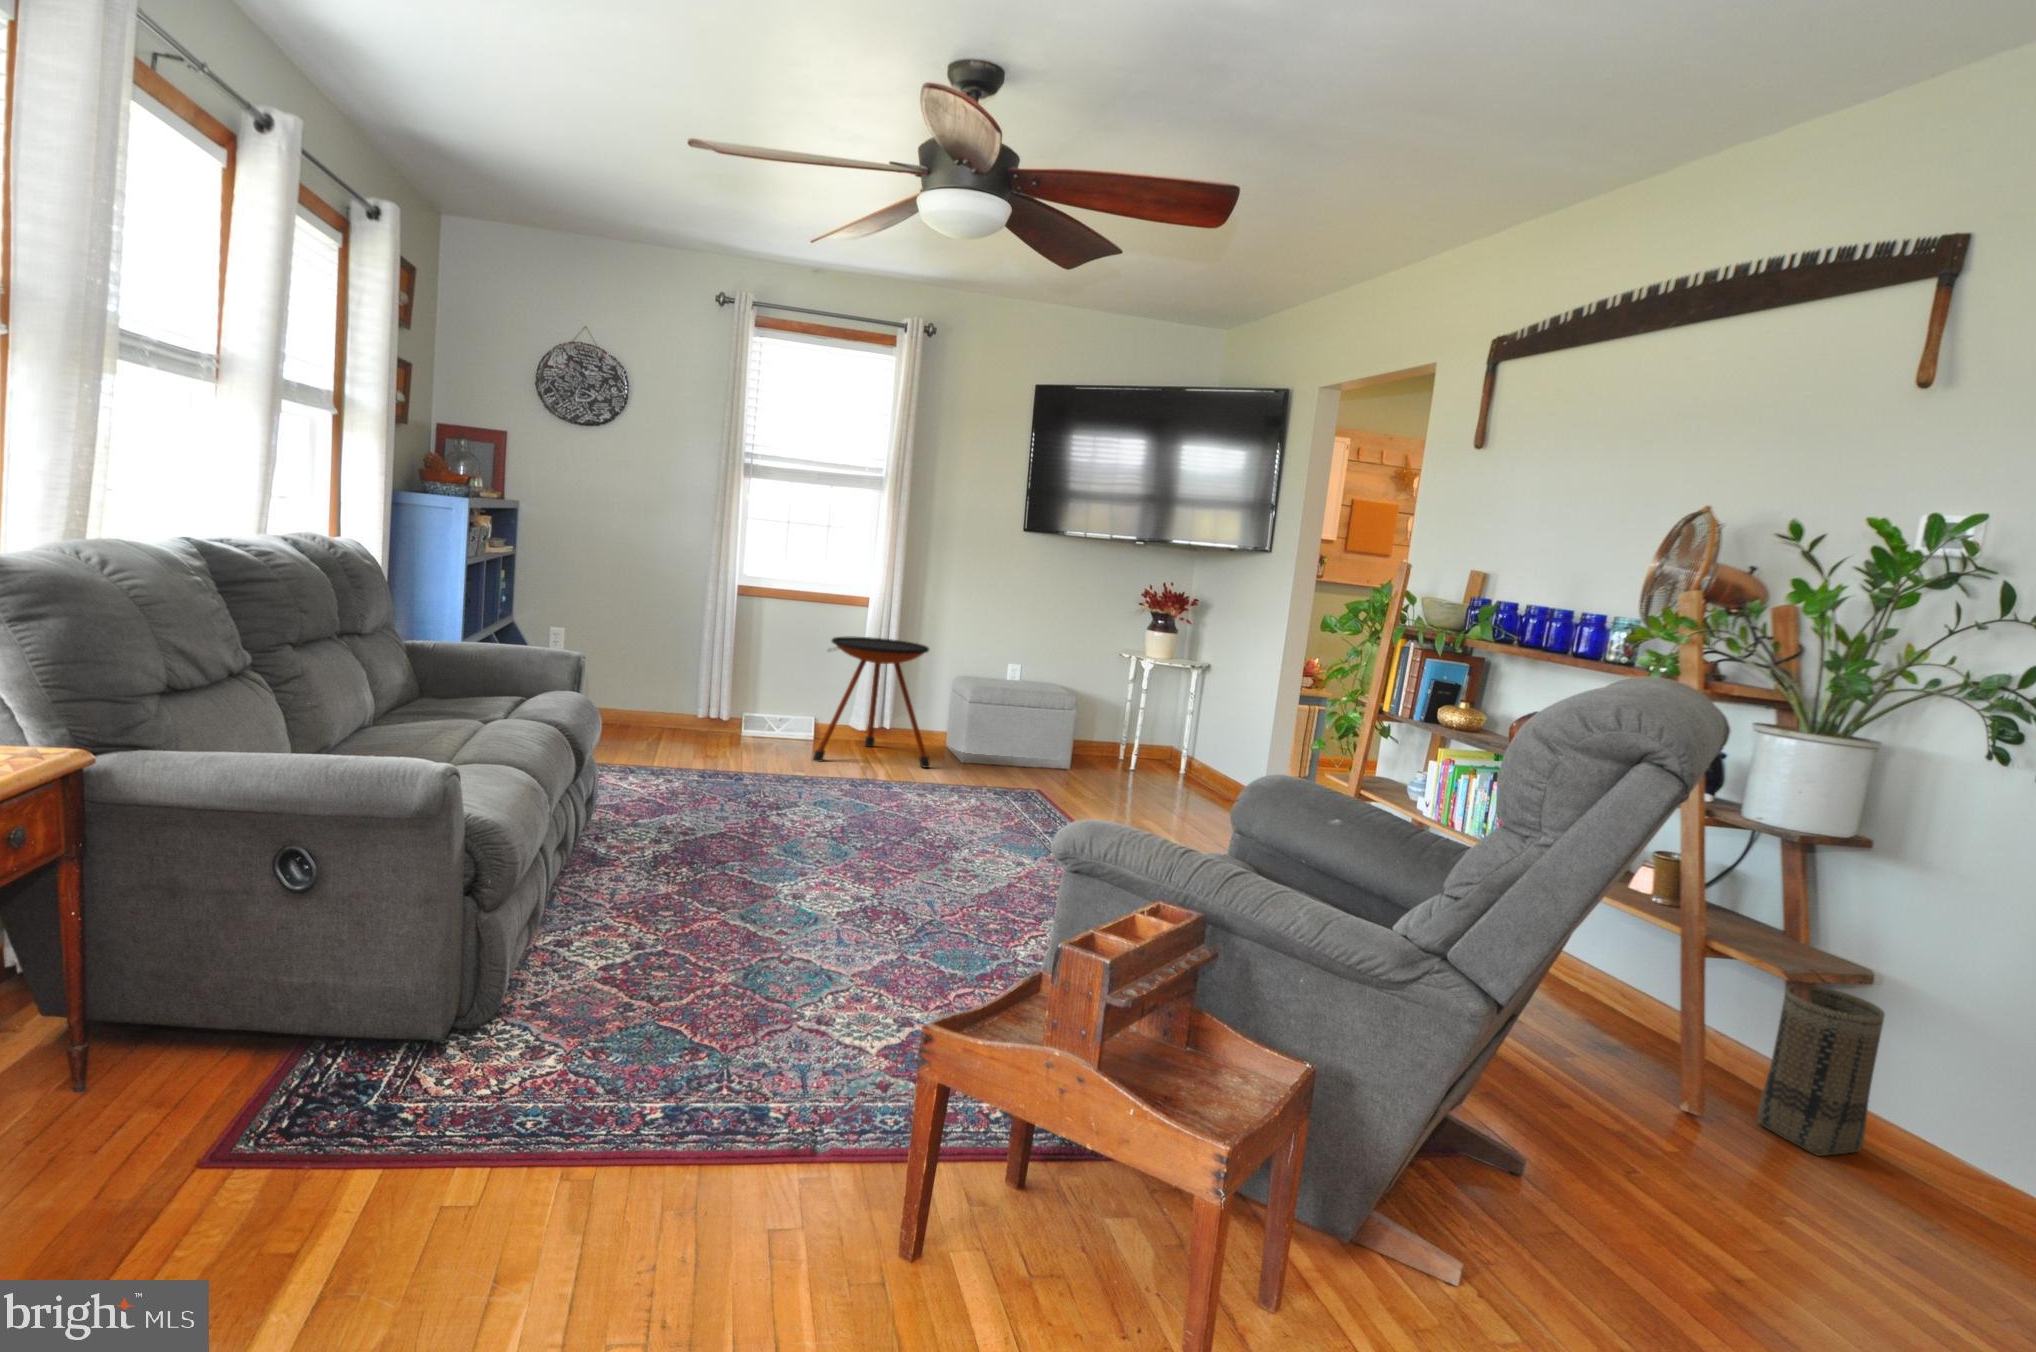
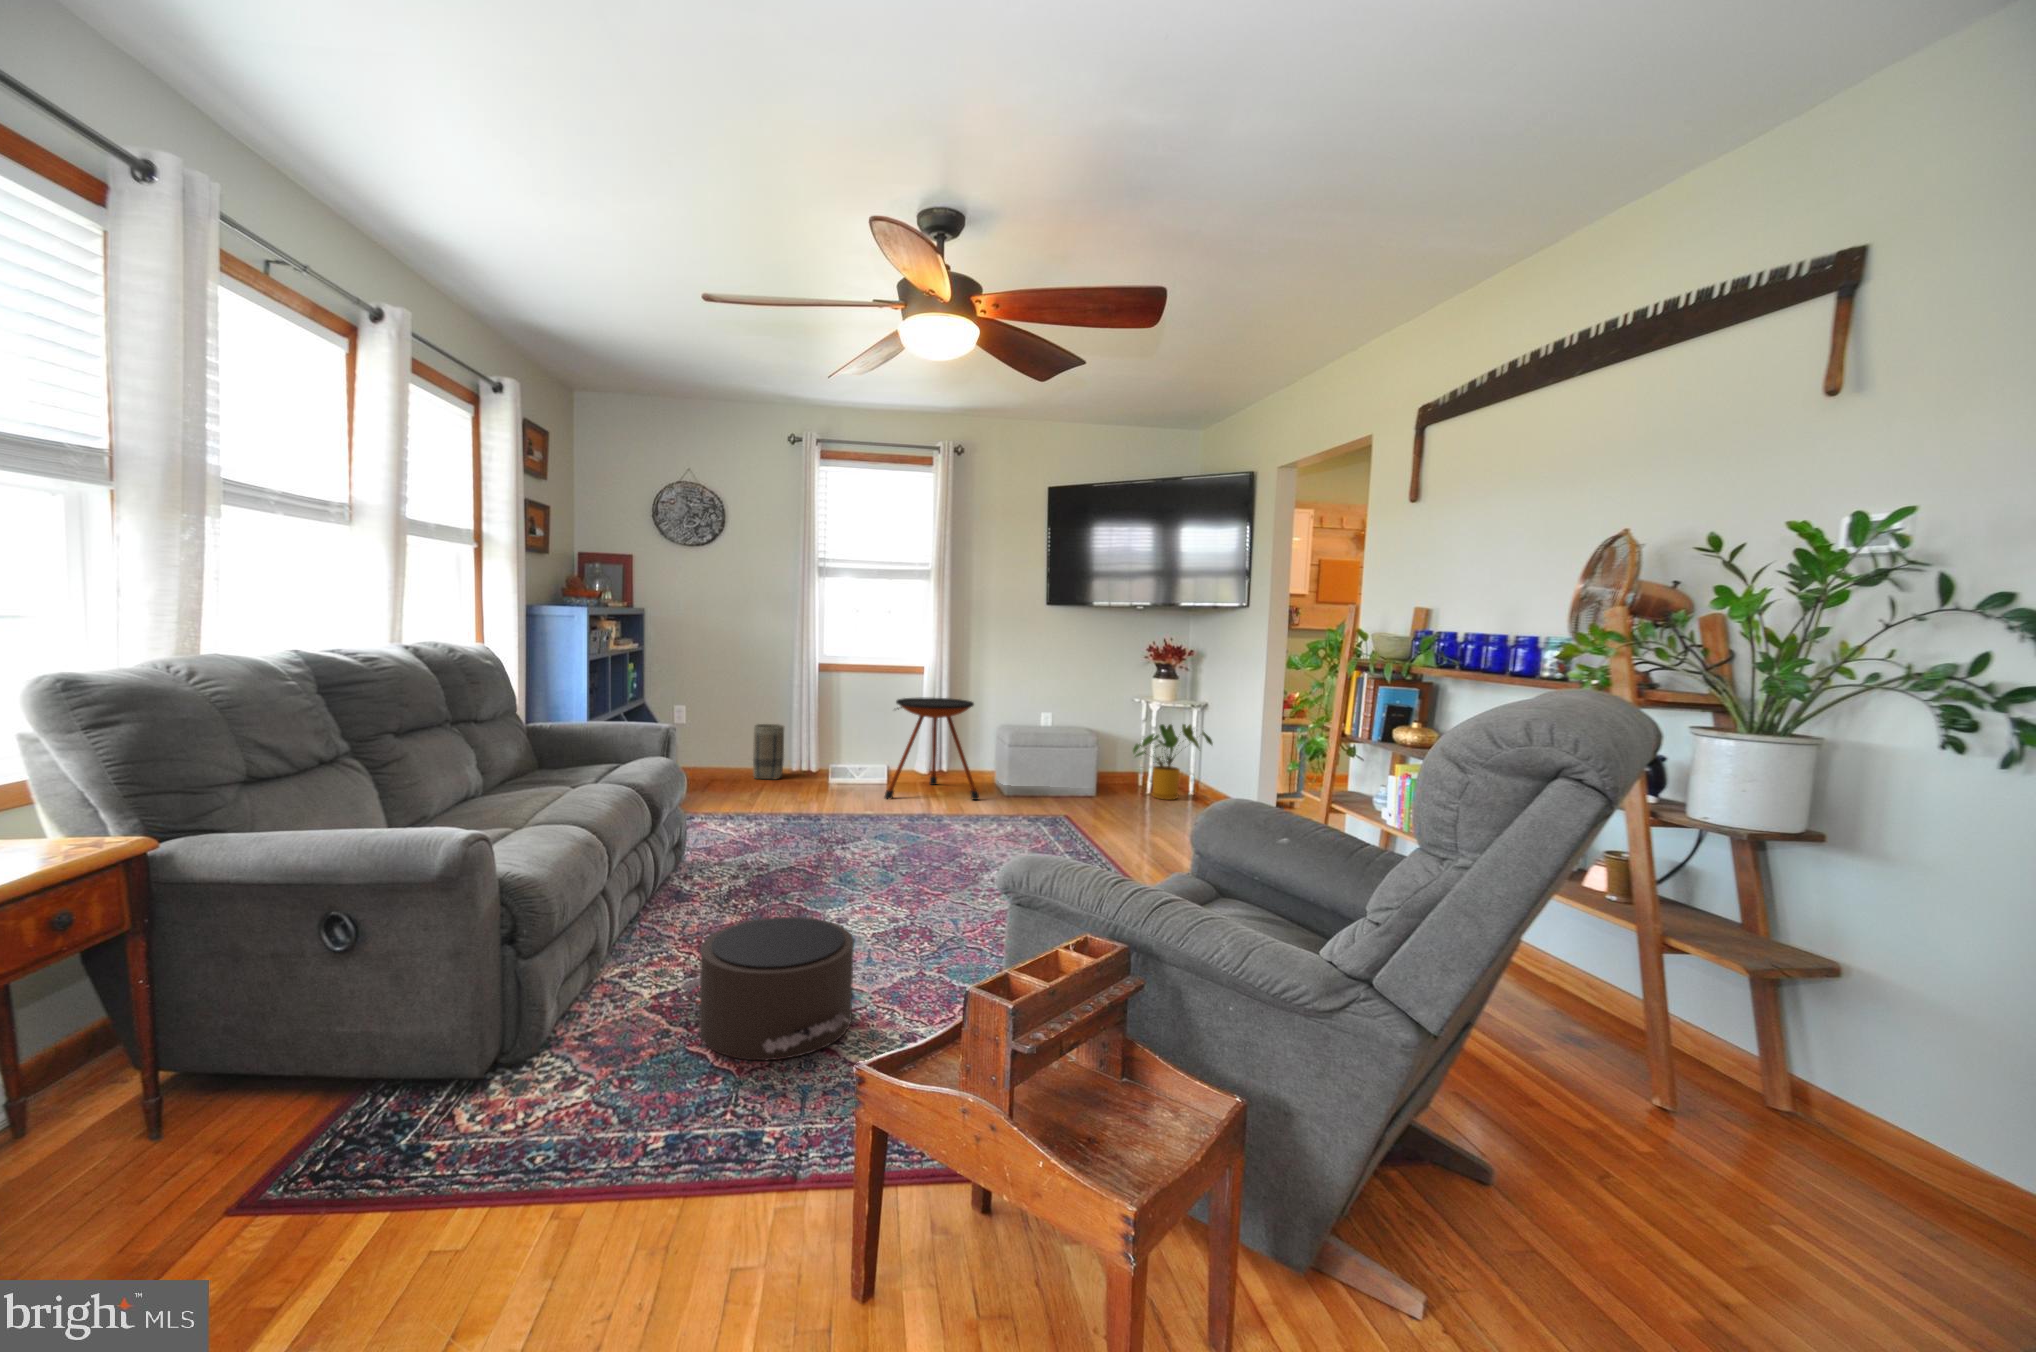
house plant: none [1117,687,1216,780] -> present [1133,724,1213,800]
pouf: none [639,886,843,1037] -> present [681,917,854,1060]
basket: present [1757,985,1885,1156] -> present [753,724,784,779]

